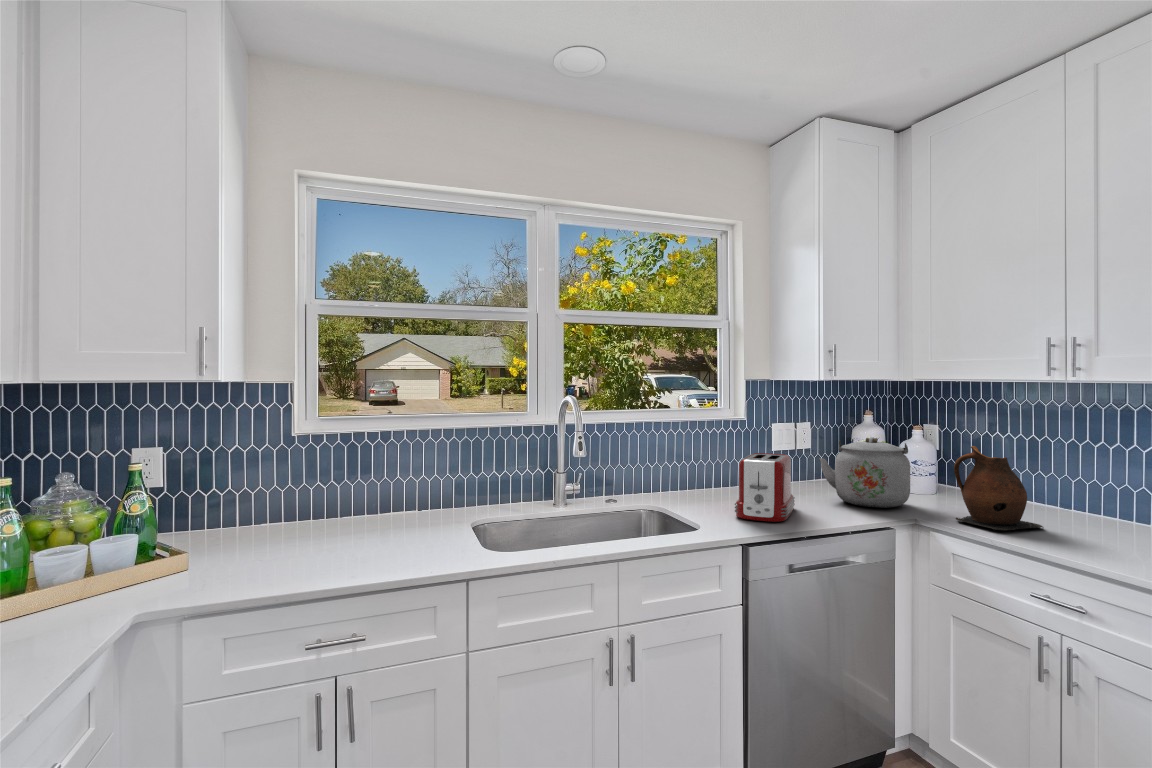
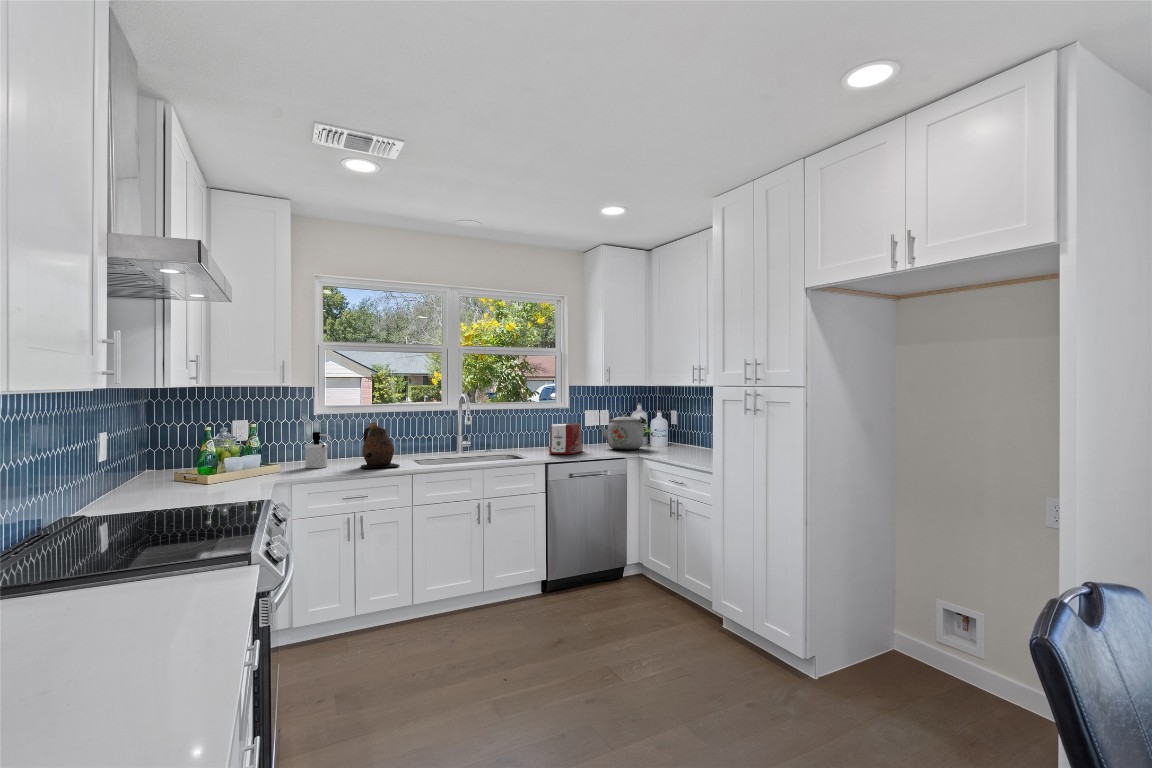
ceramic pitcher: present [954,446,1044,531] -> present [361,423,400,468]
soap dispenser: none [258,479,310,558] -> present [305,432,332,468]

